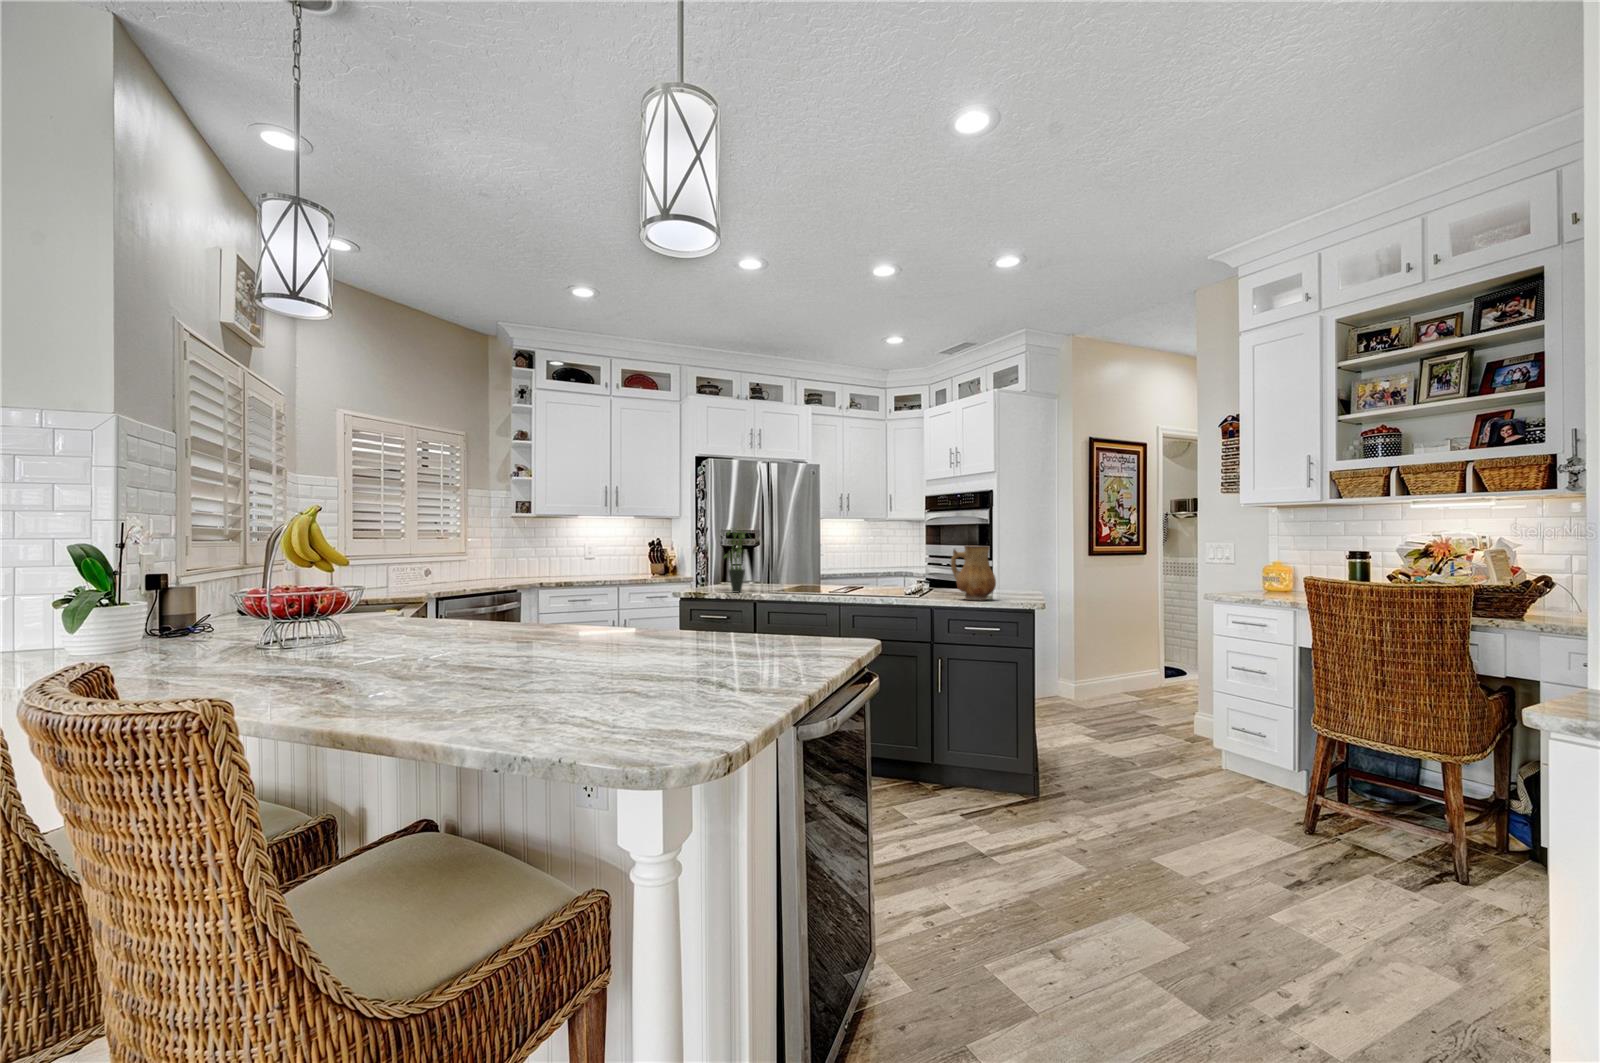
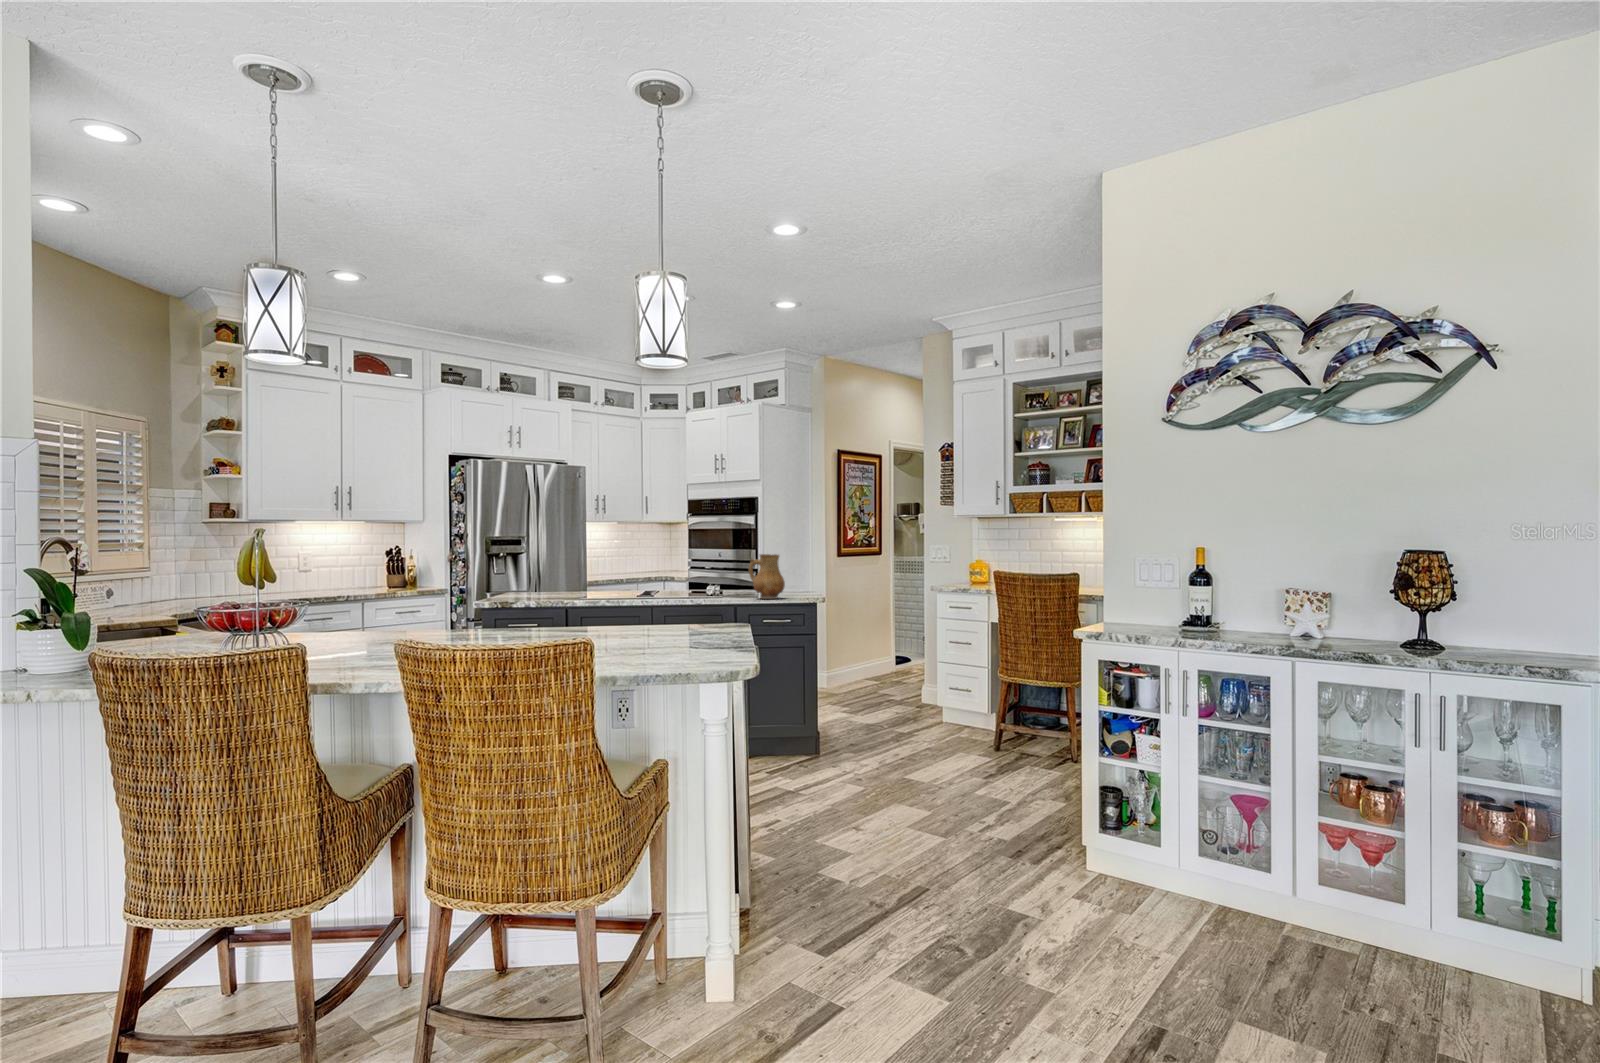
potted plant: present [724,531,746,592] -> none [535,540,562,601]

